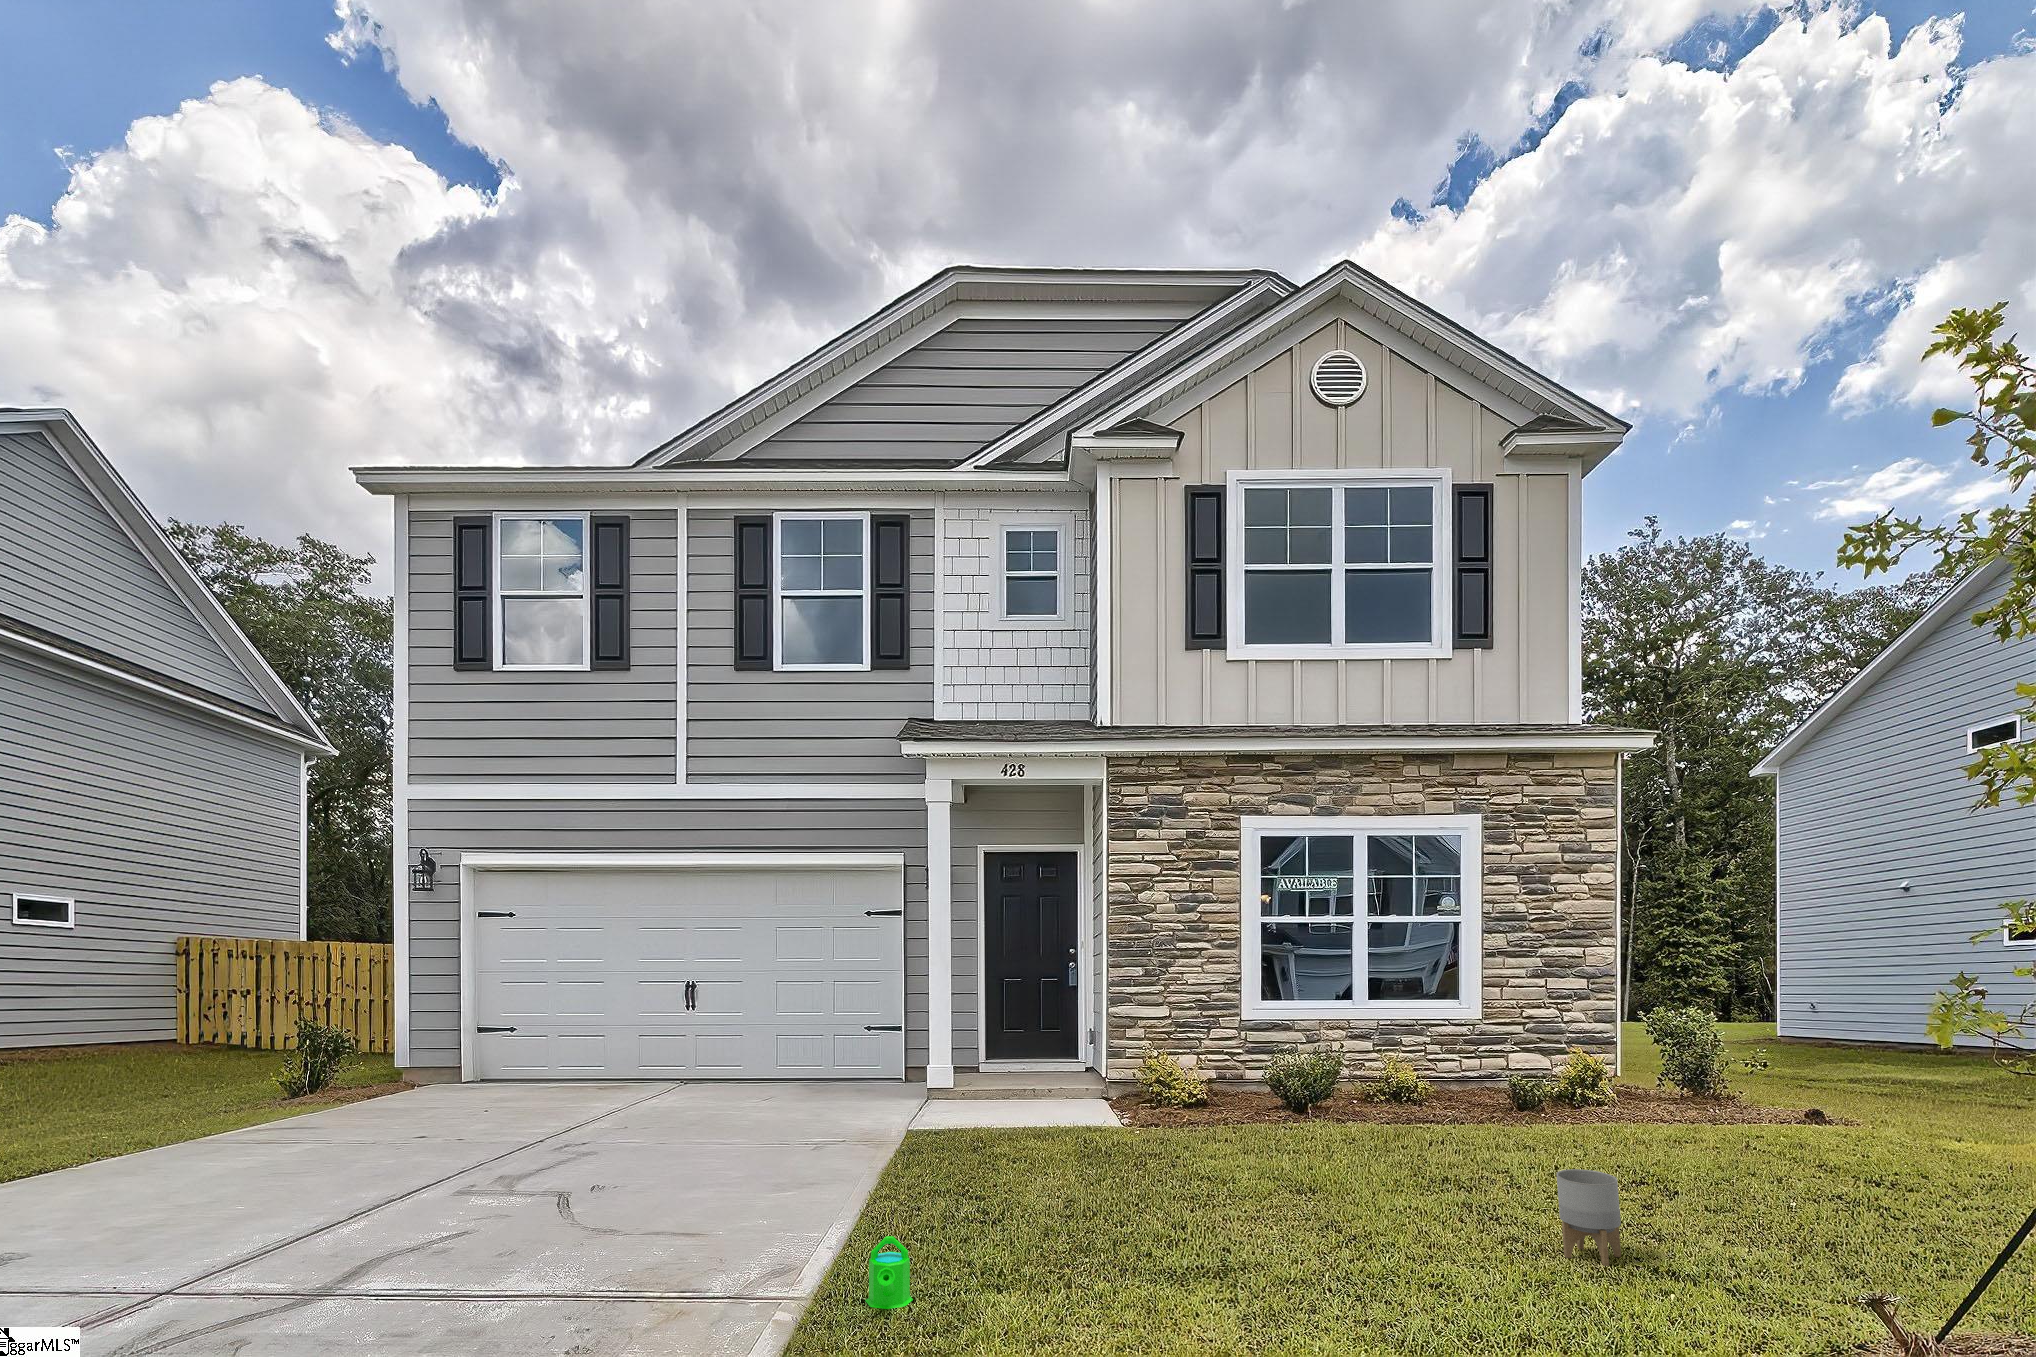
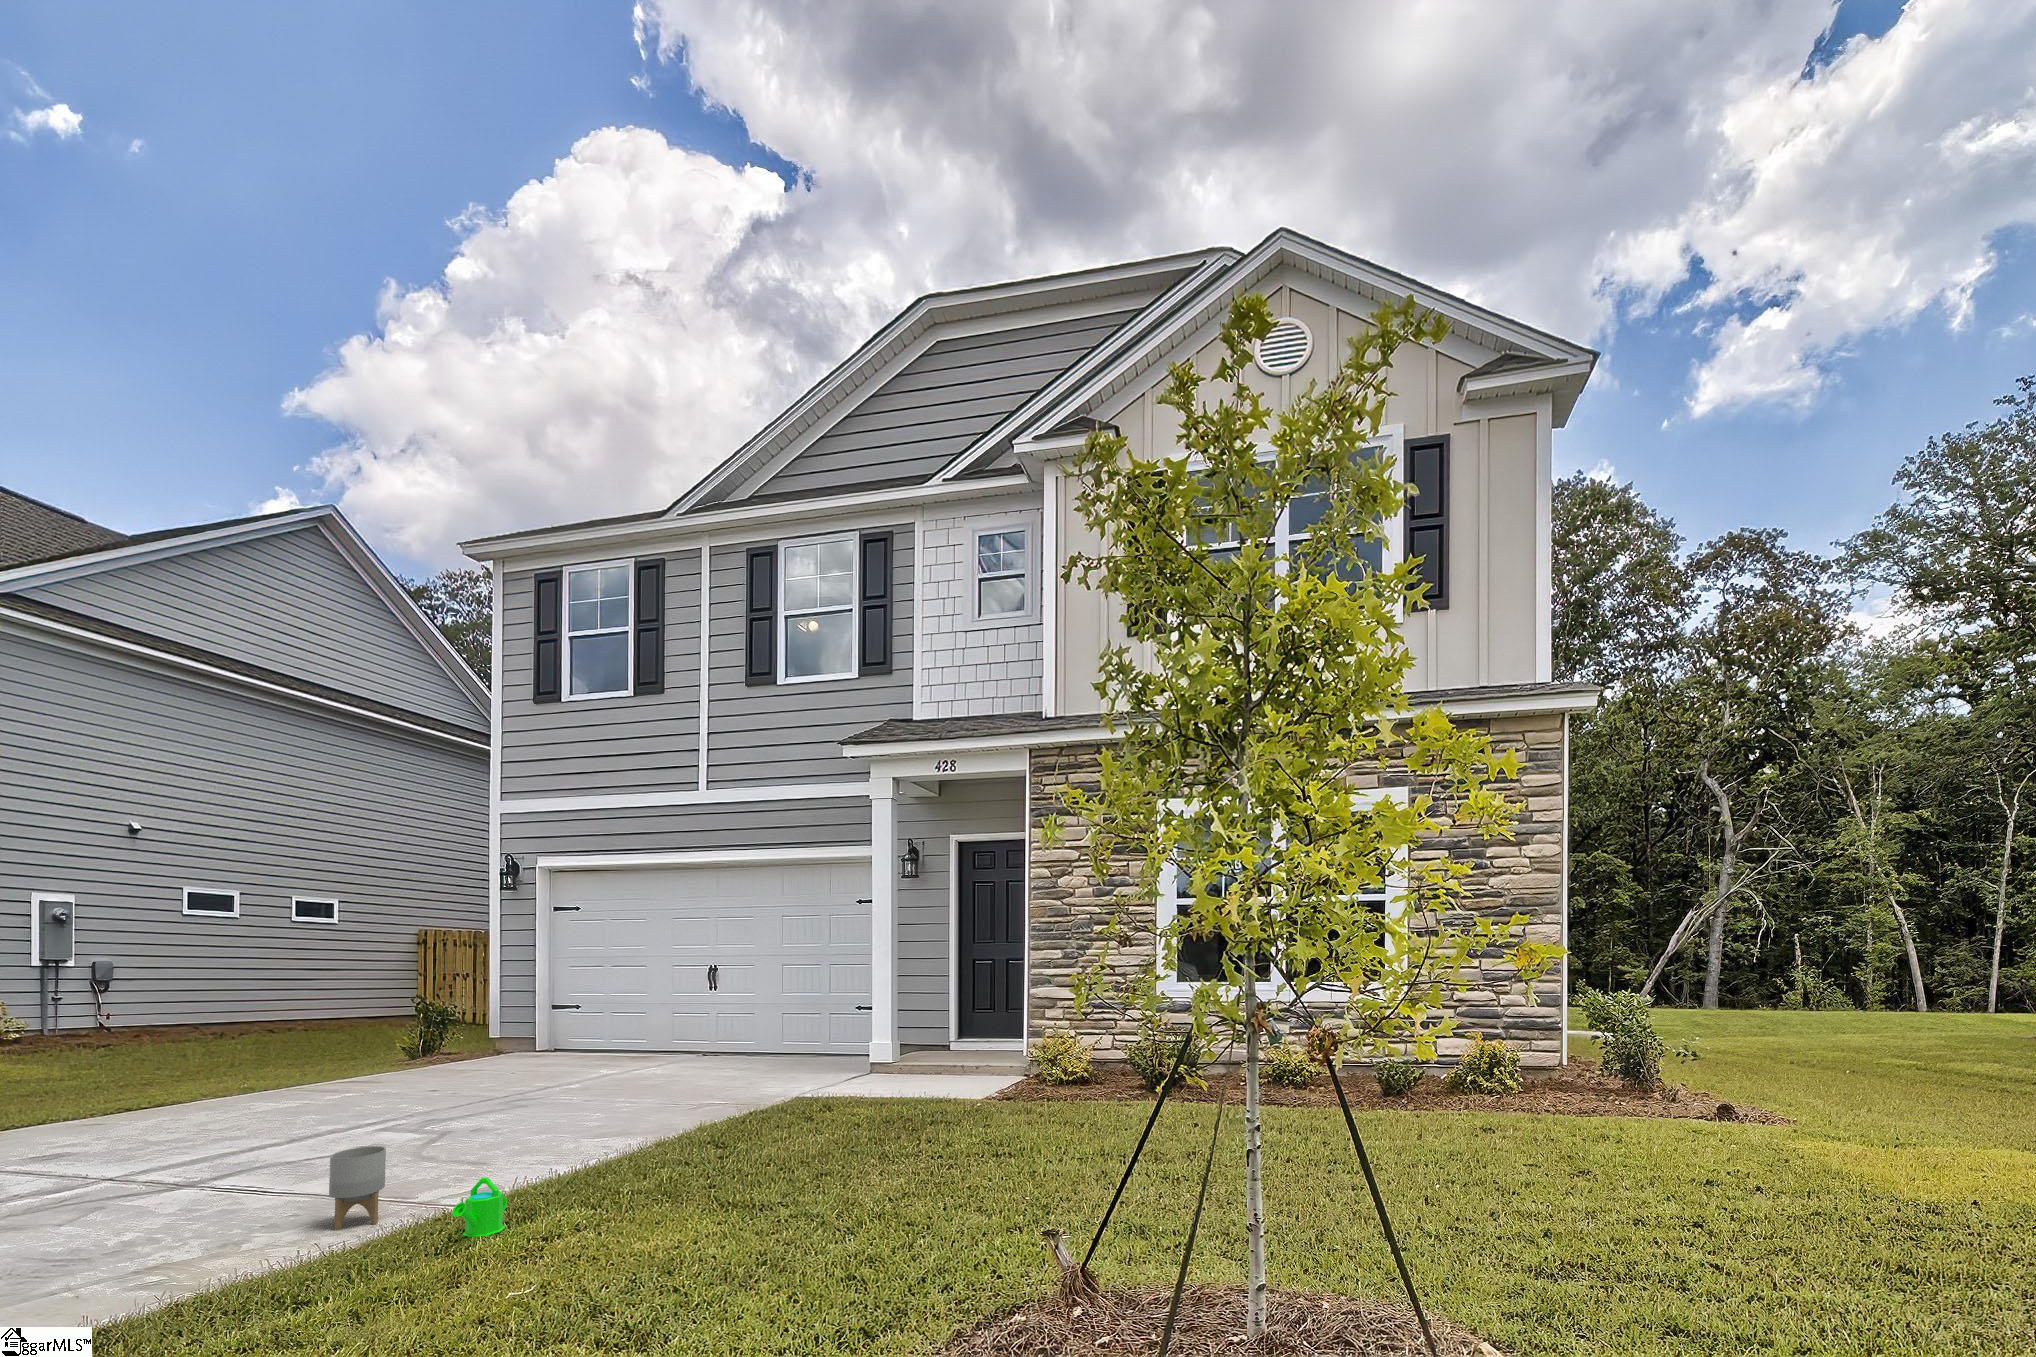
planter: present [1557,1169,1621,1266] -> present [329,1146,386,1230]

